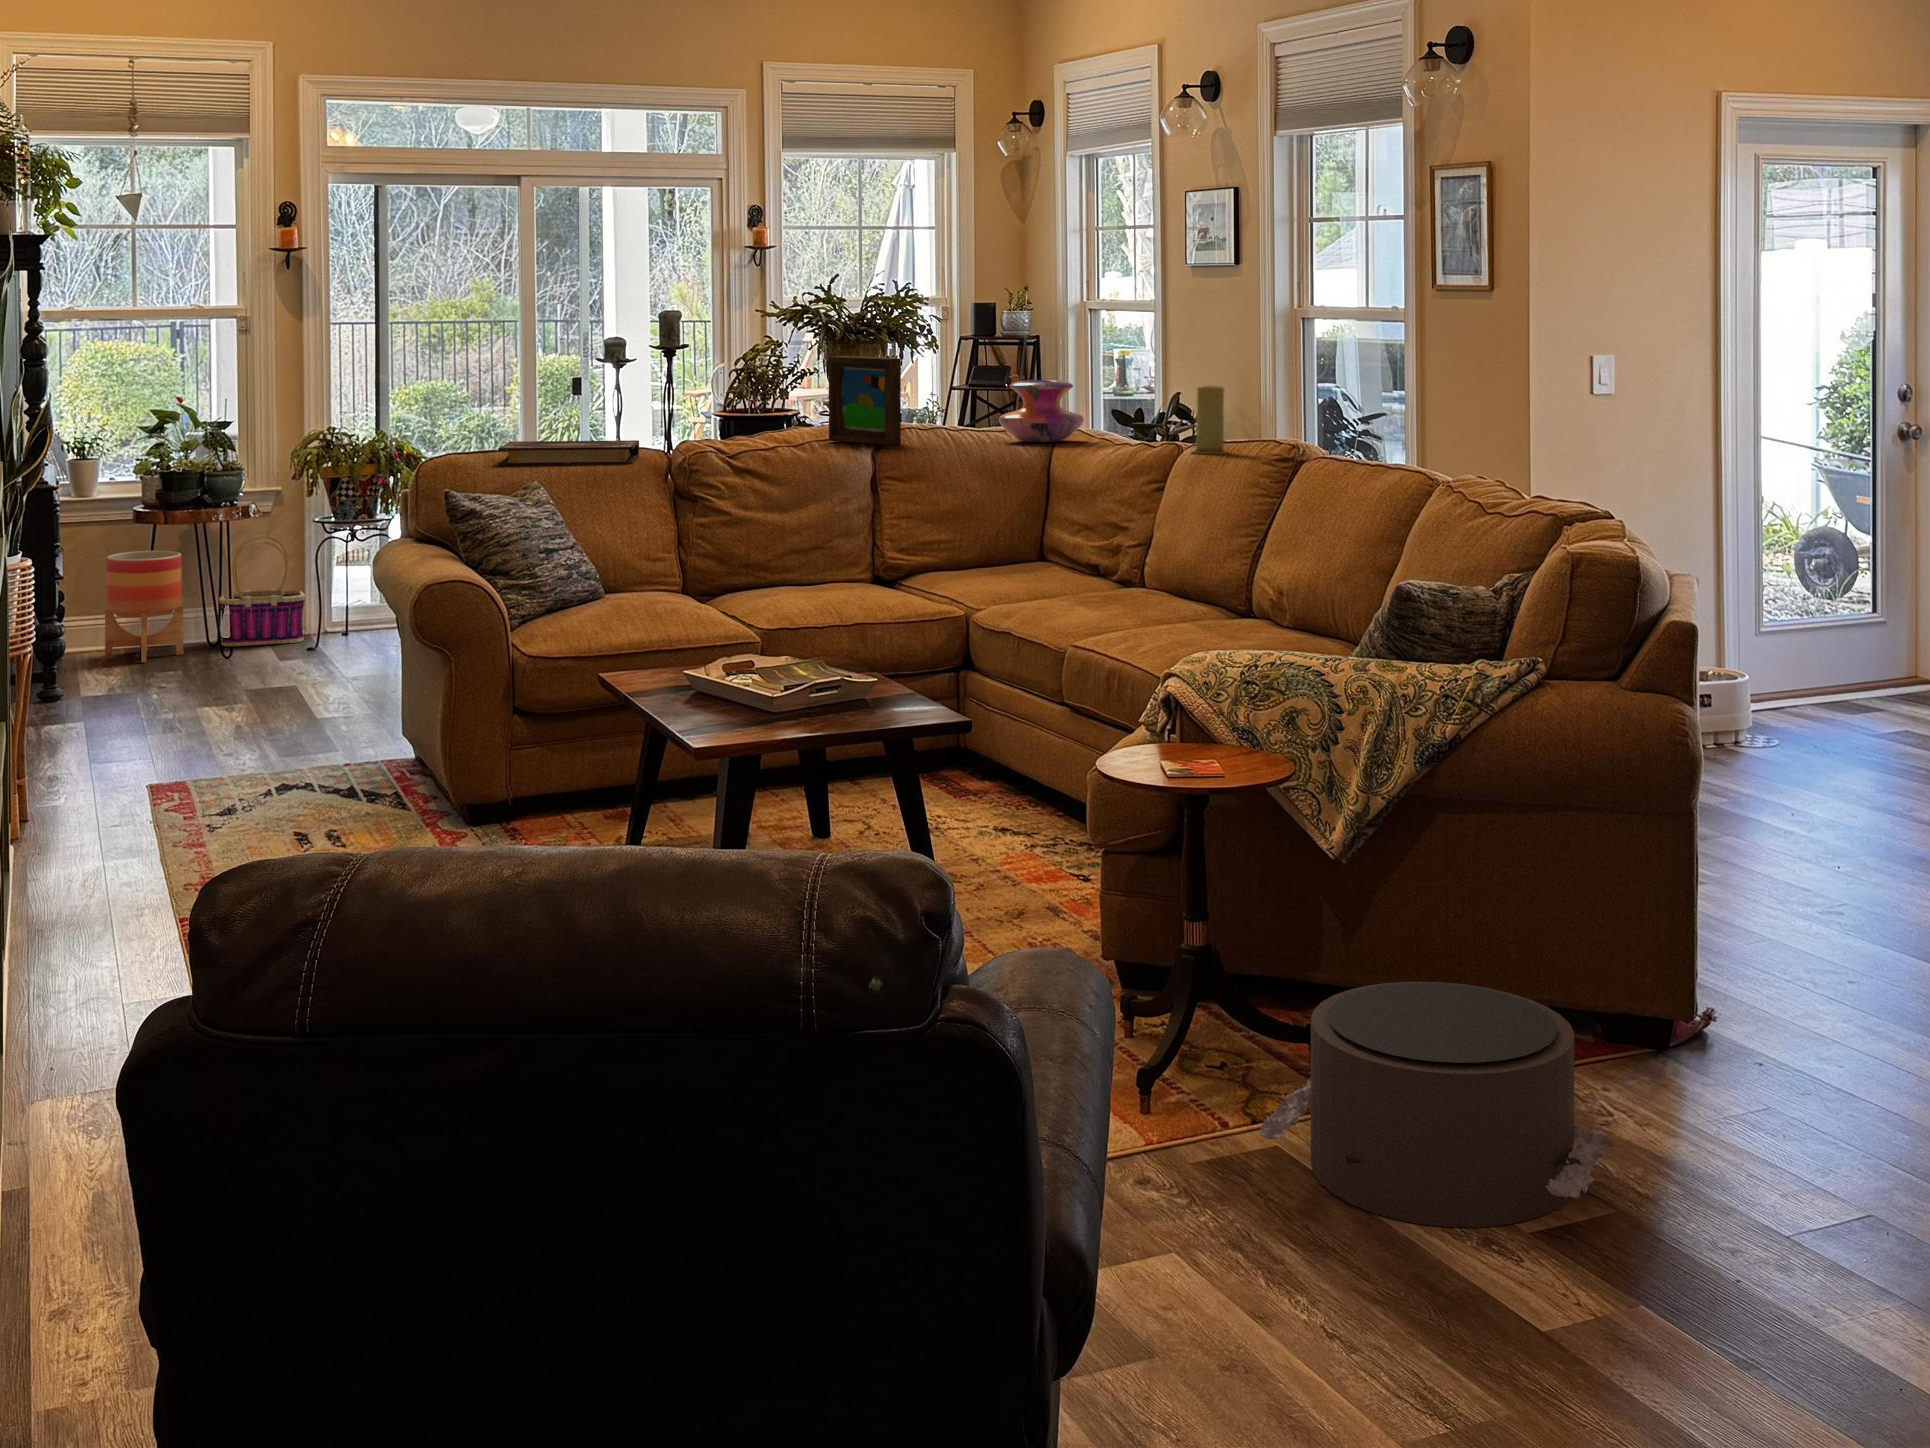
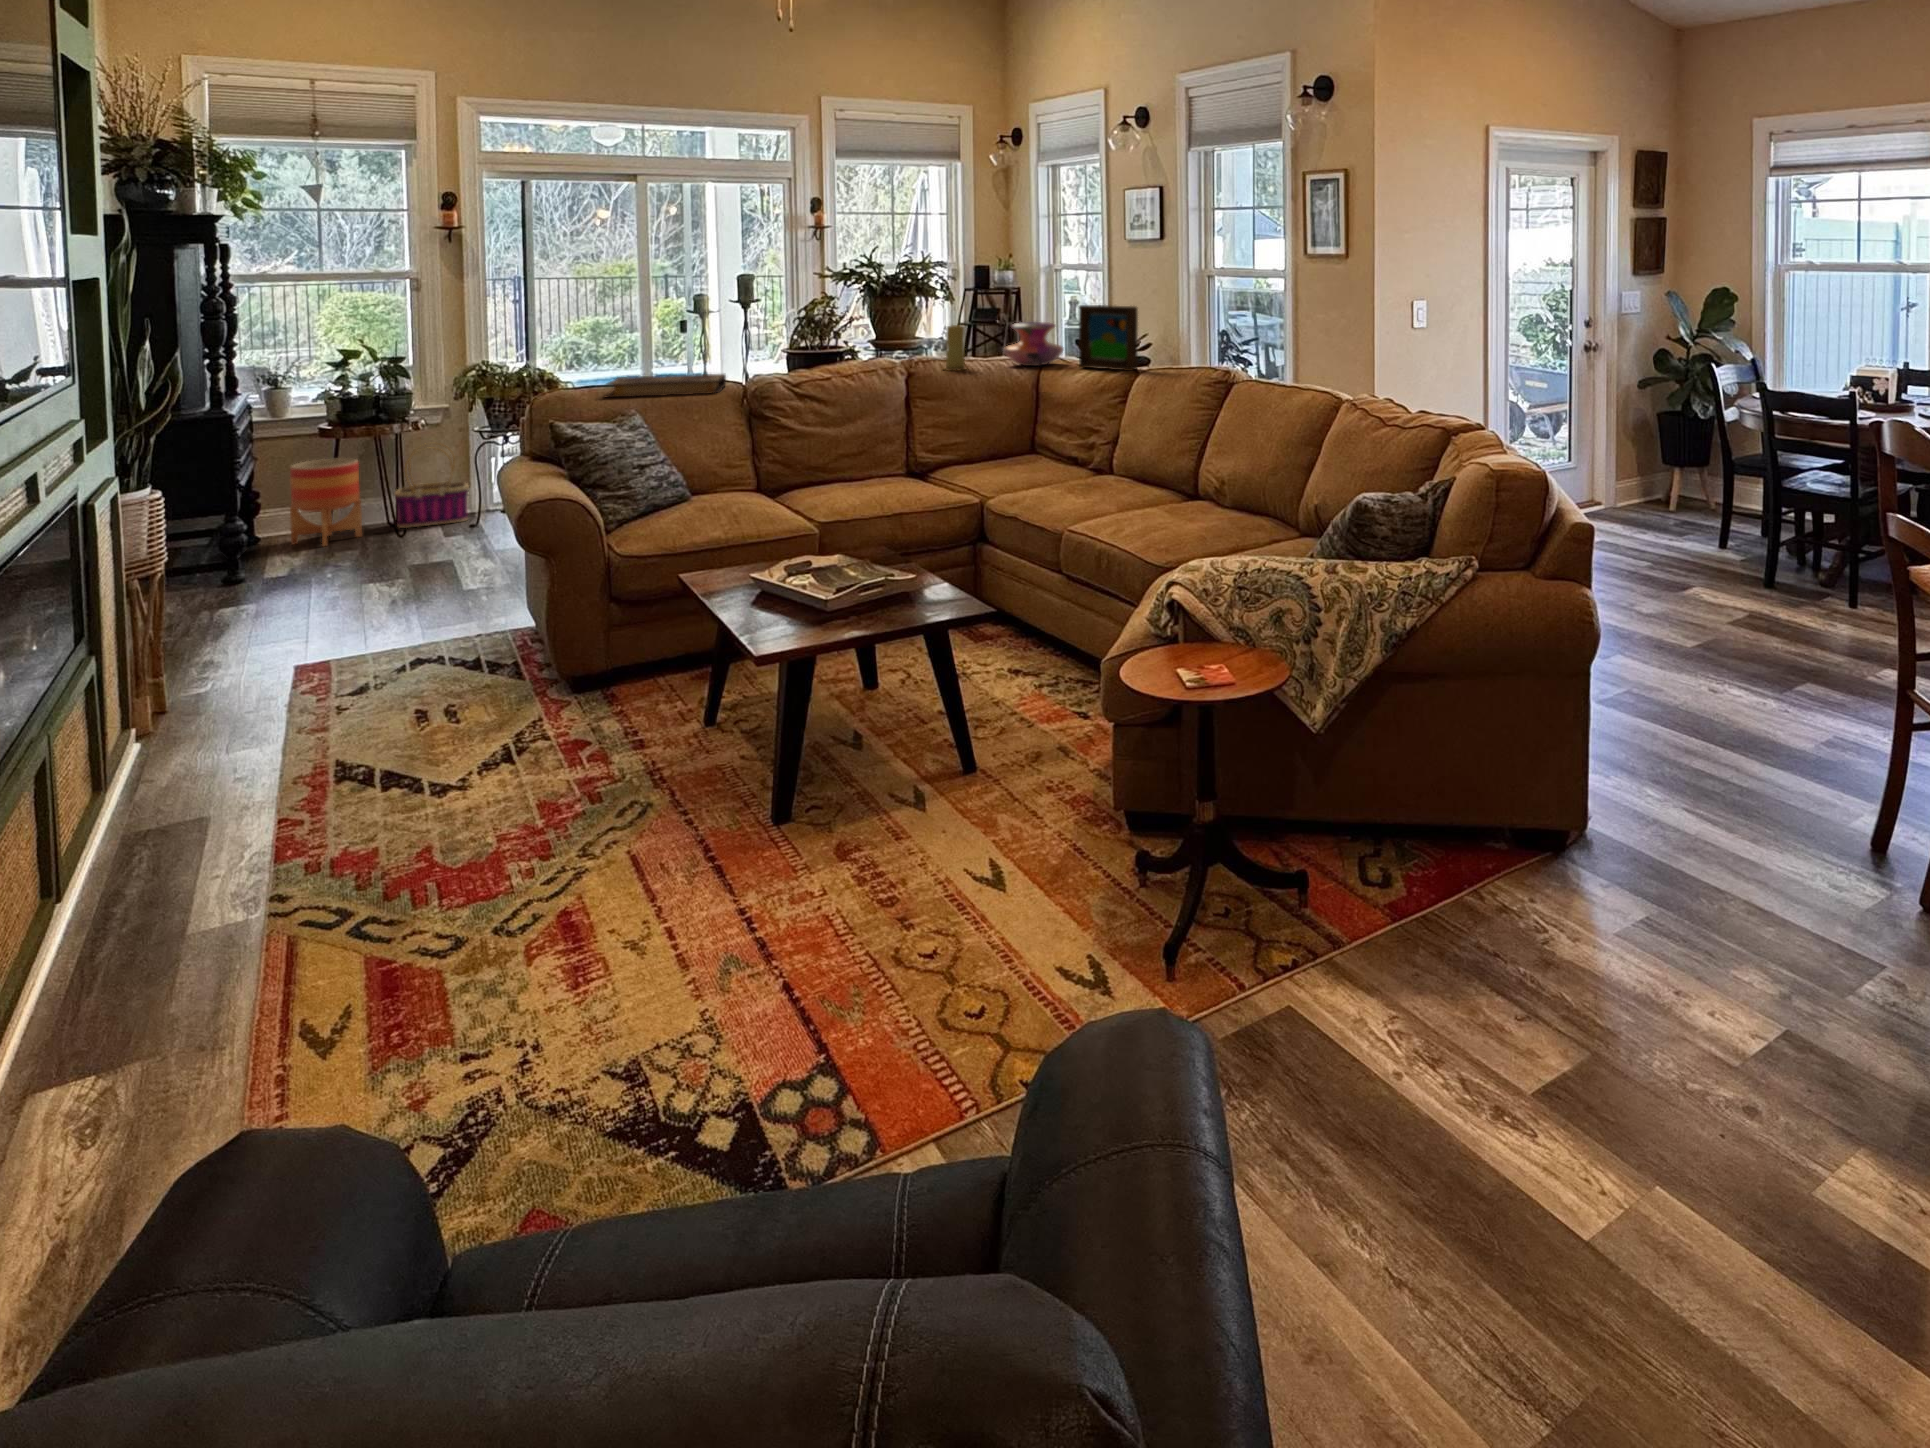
picture frame: present [828,356,901,445] -> present [1079,305,1138,371]
candle: present [1192,386,1226,454] -> present [945,325,966,371]
pouf: present [1258,982,1608,1228] -> none [1287,848,1588,1110]

